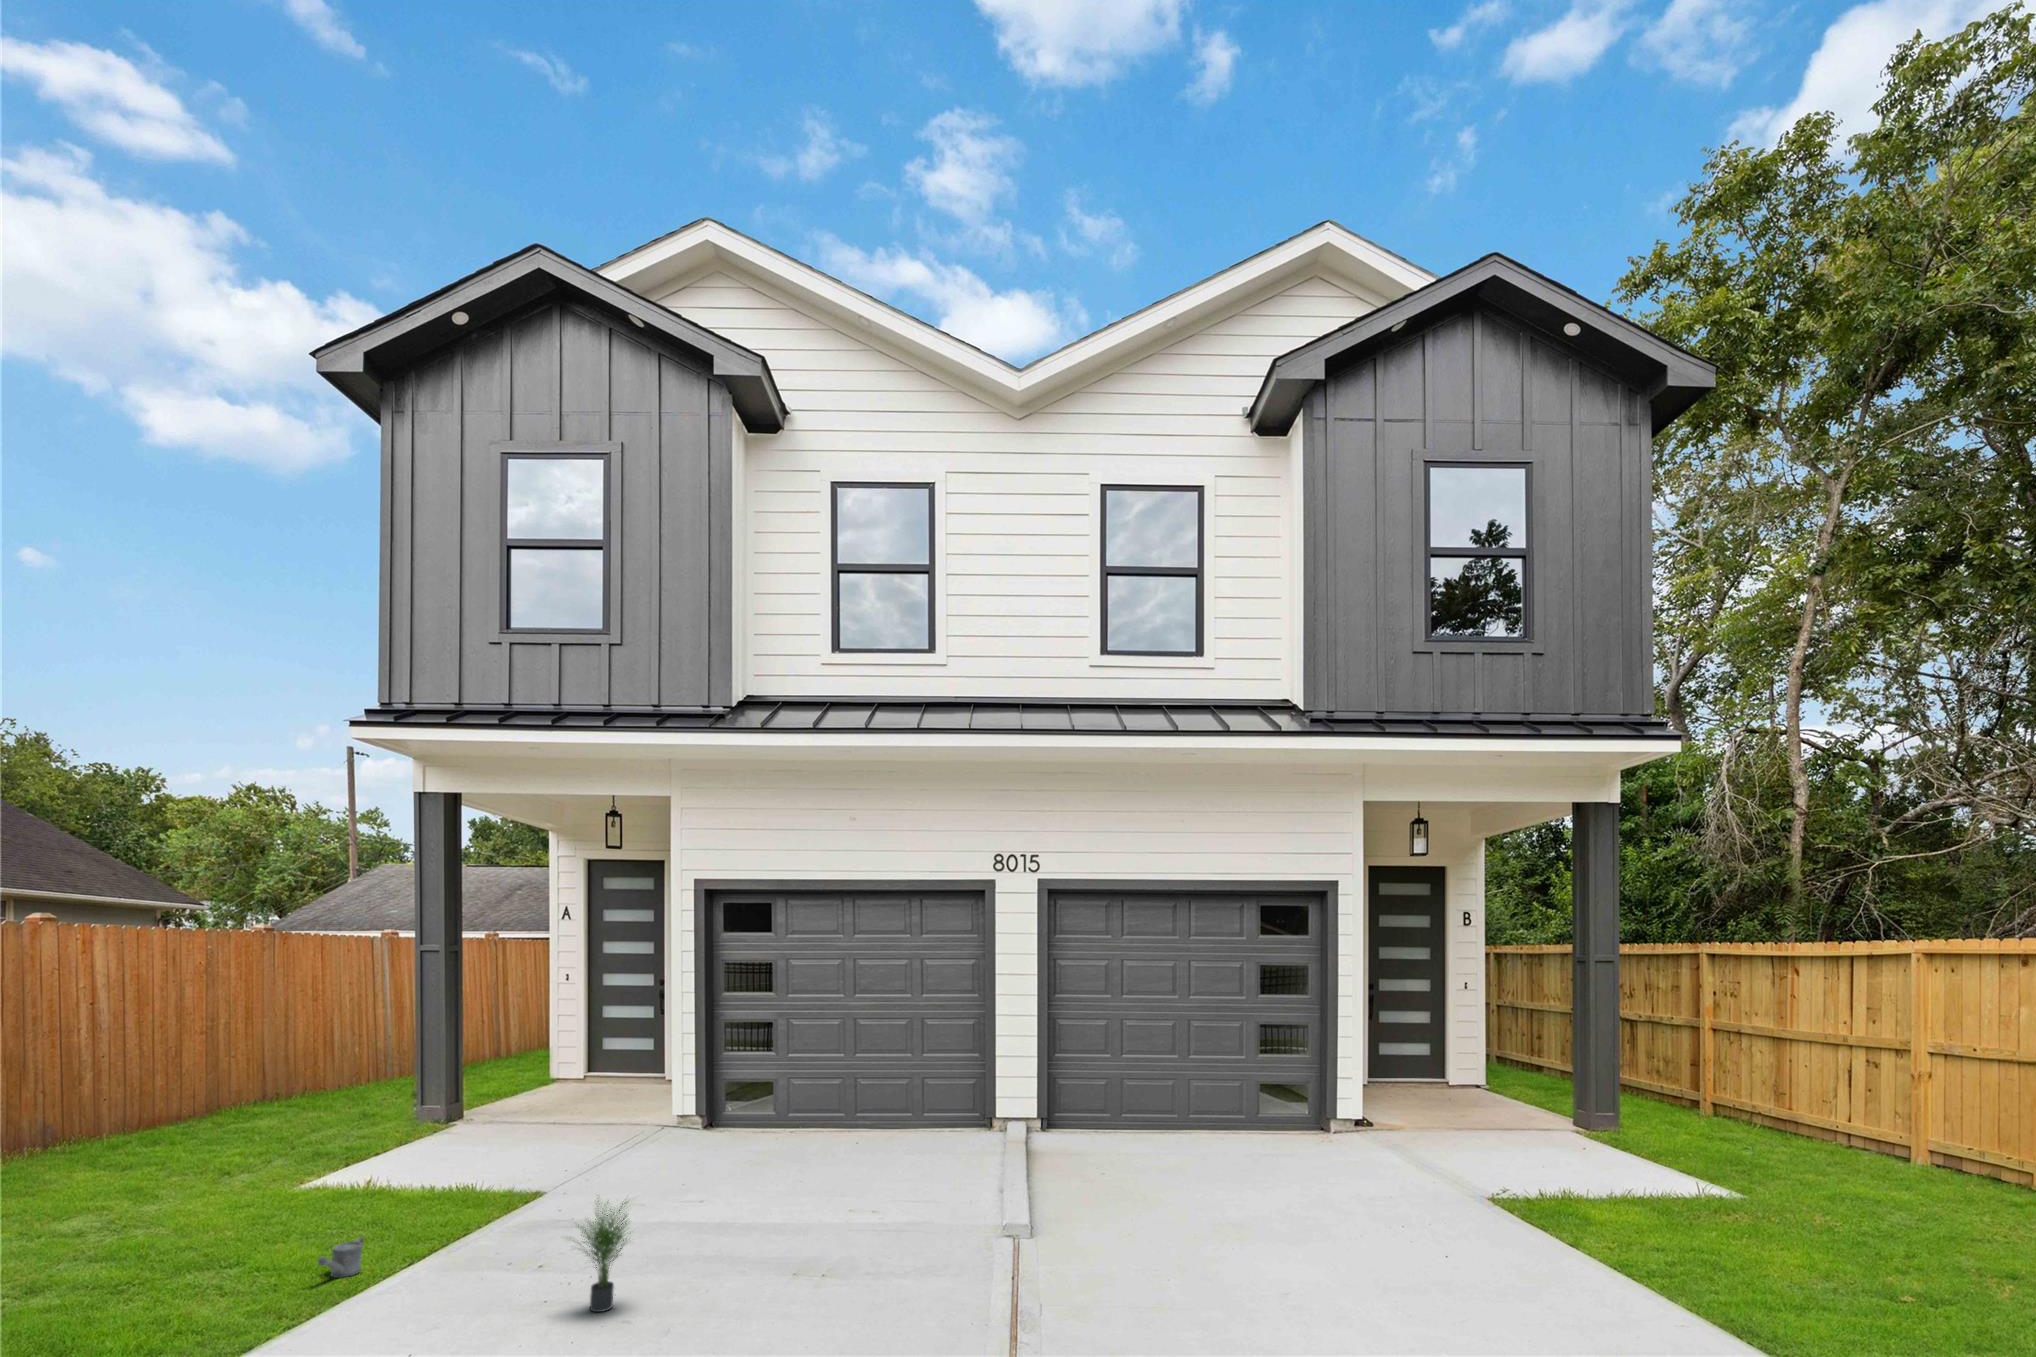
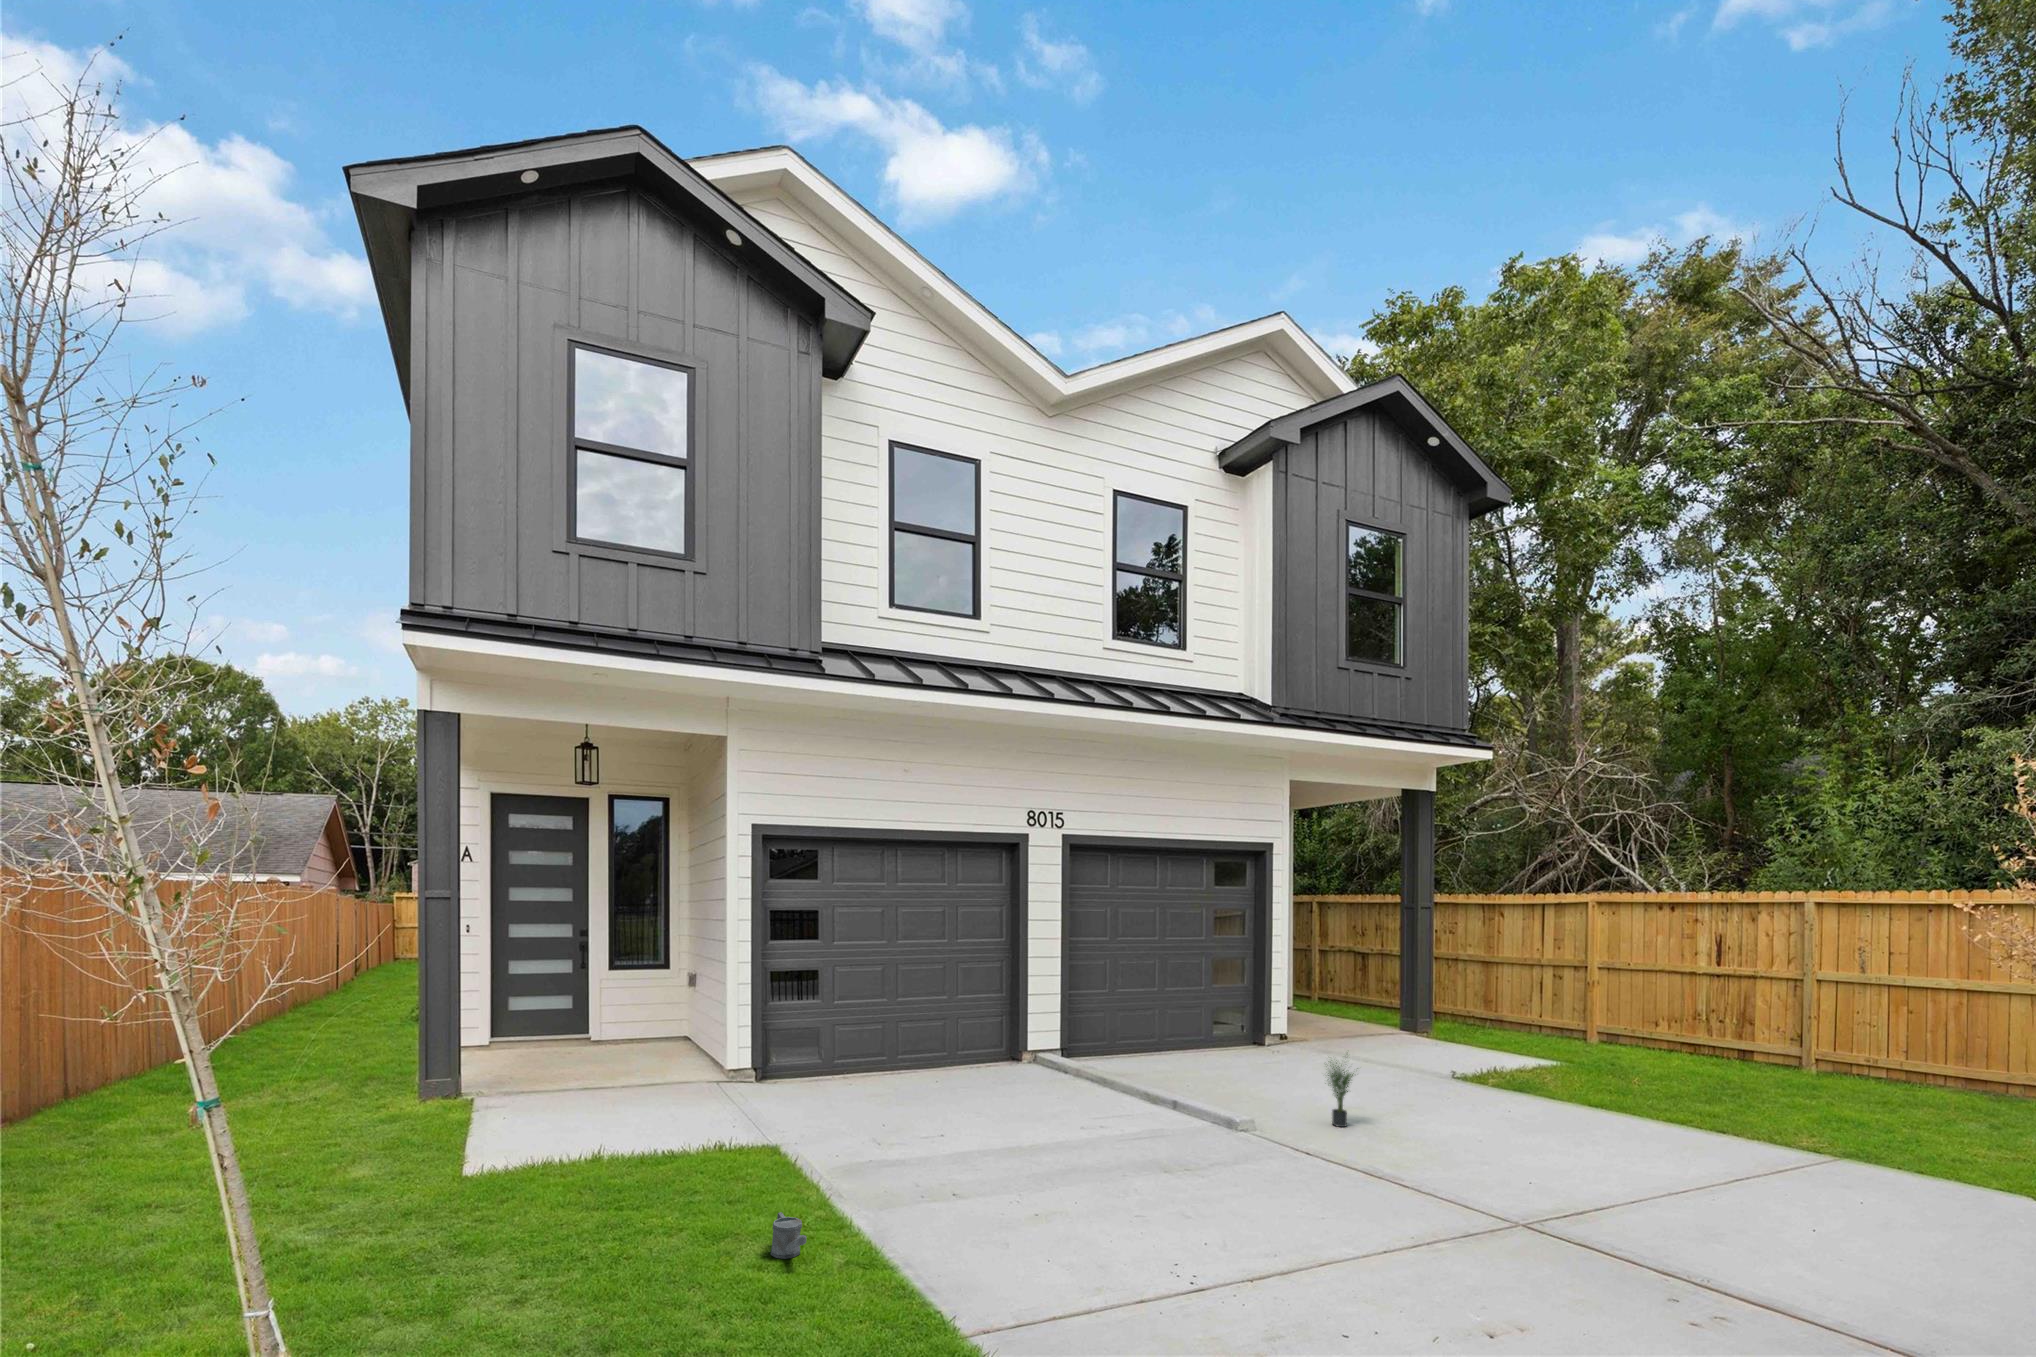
potted plant: present [573,1201,633,1312] -> present [1328,1062,1354,1127]

